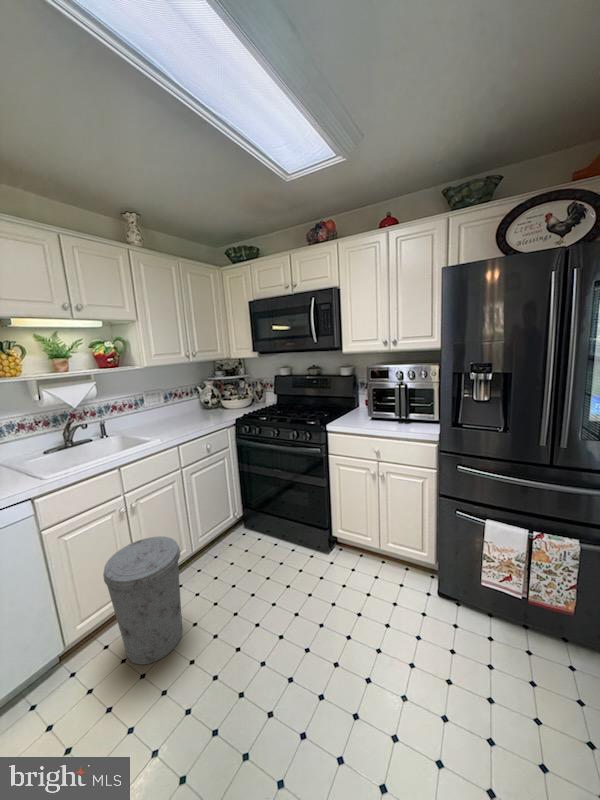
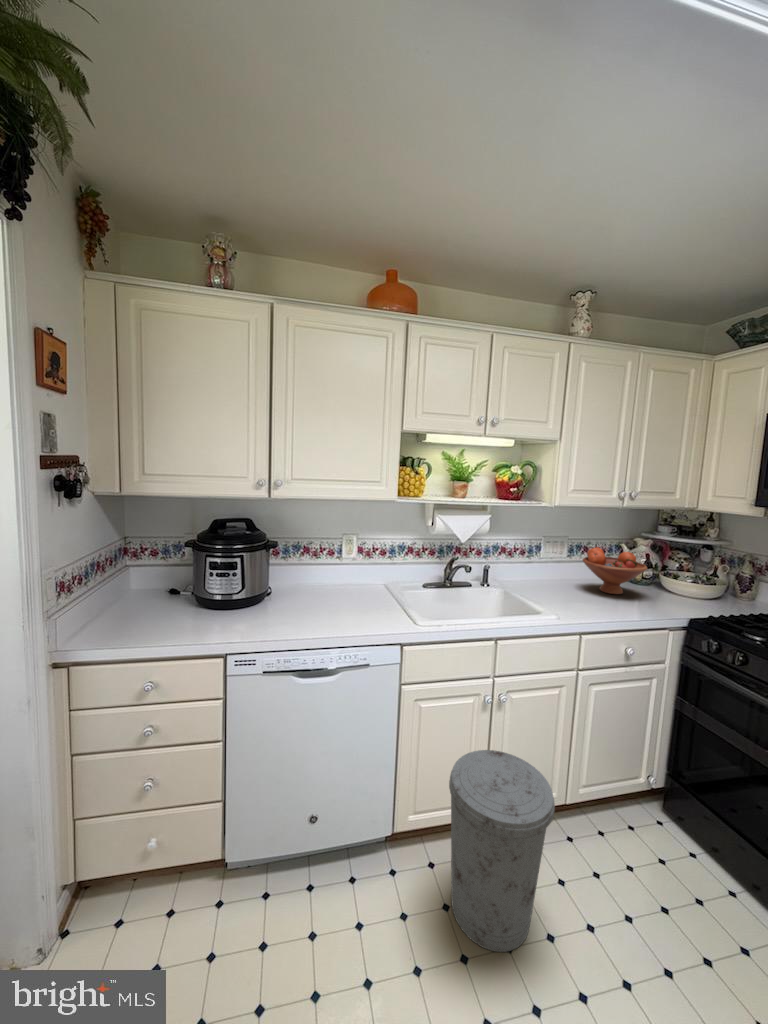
fruit bowl: none [174,390,212,419] -> present [583,547,647,594]

